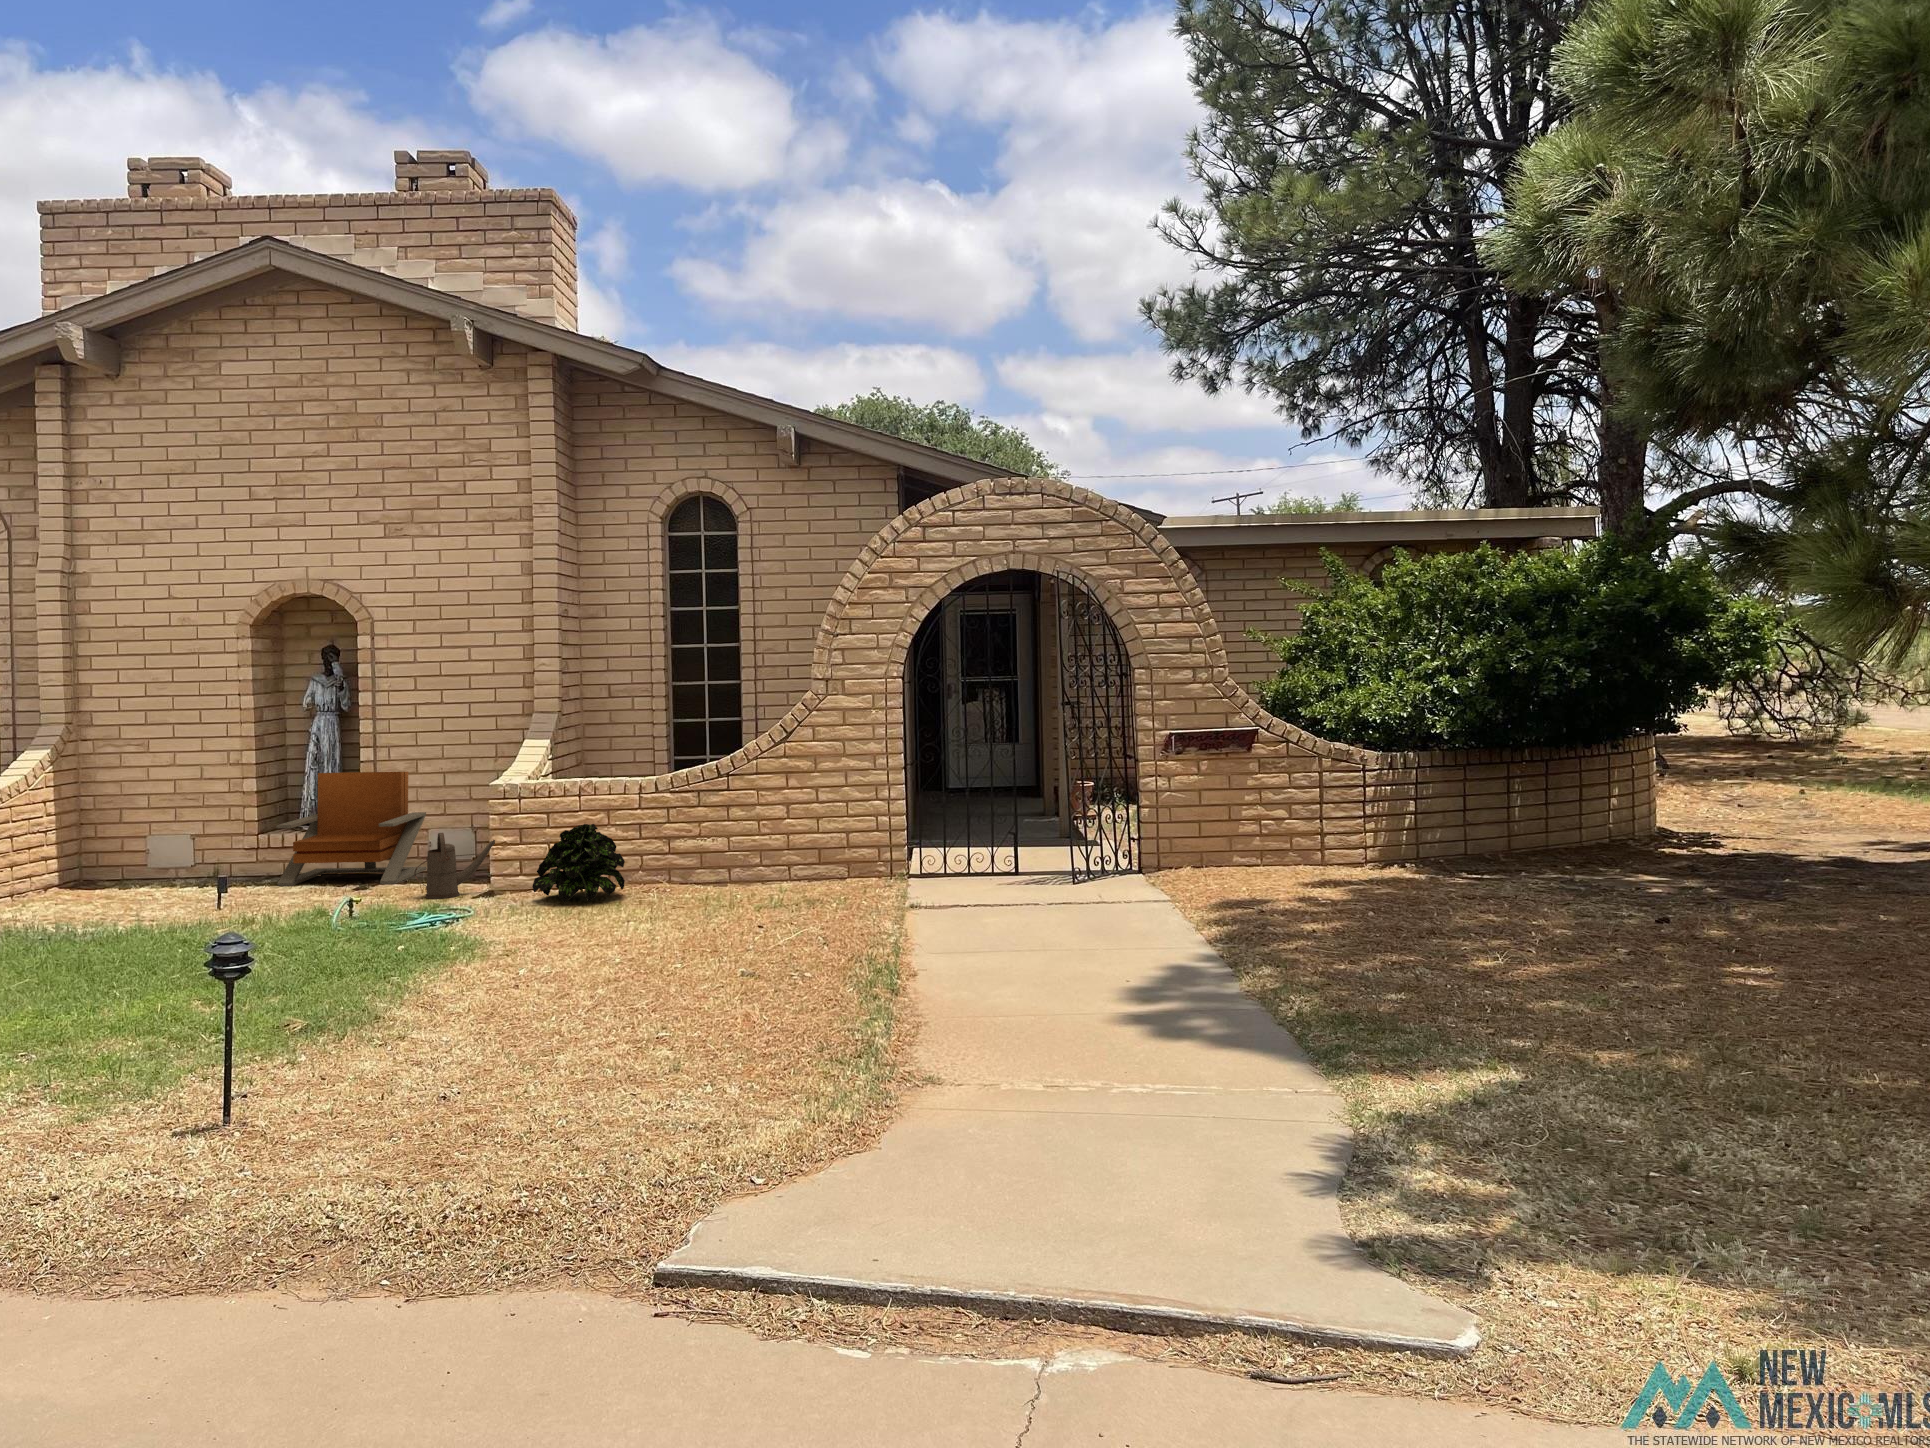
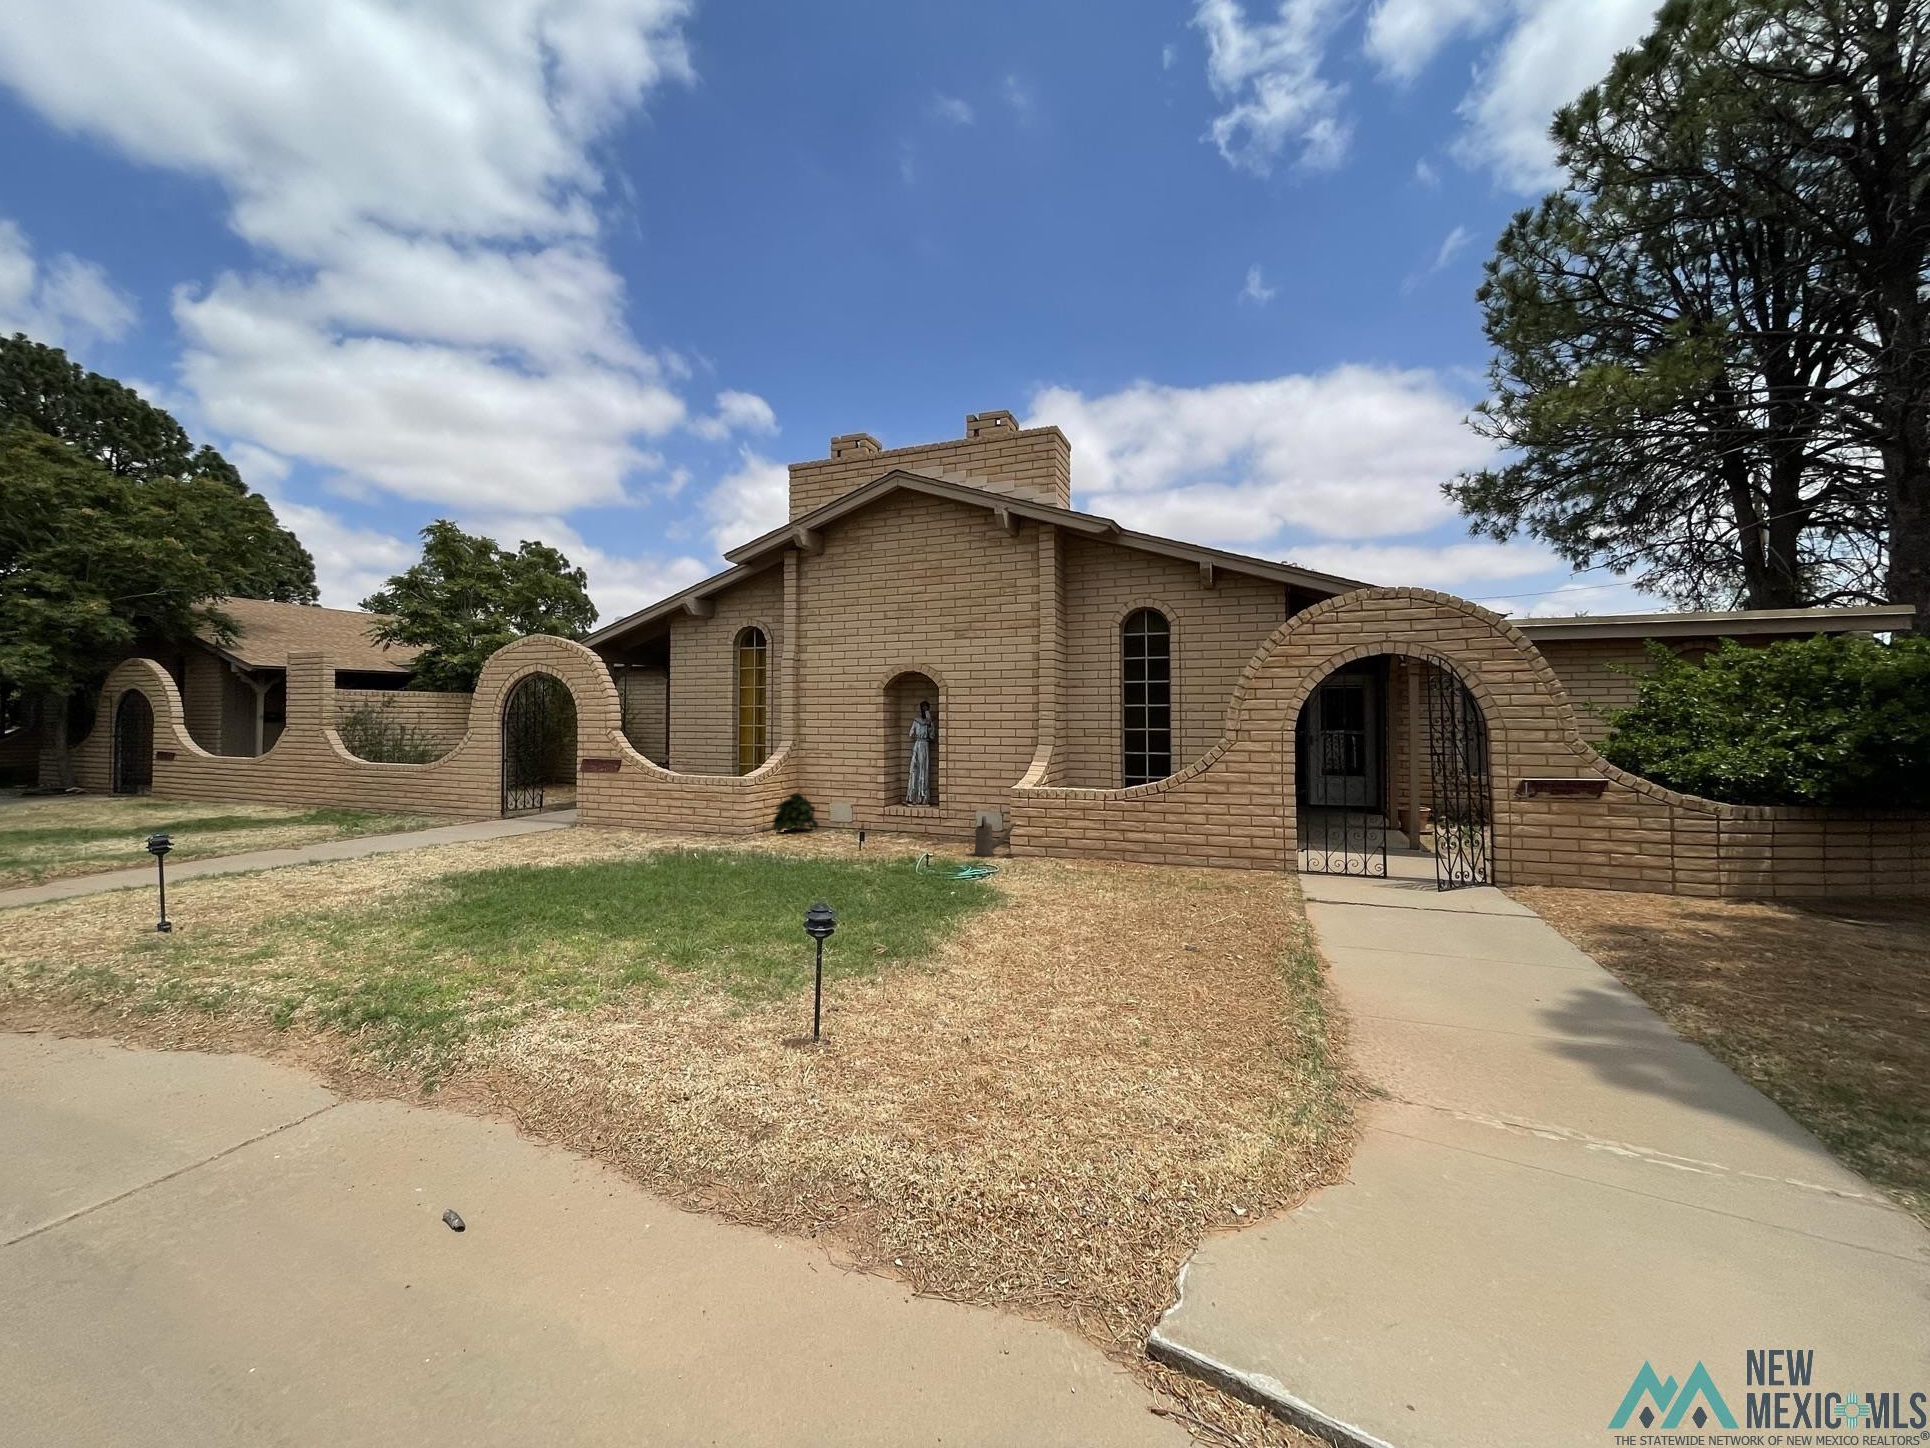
lounge chair: present [276,772,426,886] -> none [893,775,975,844]
potted plant: present [532,824,625,902] -> present [773,793,818,832]

